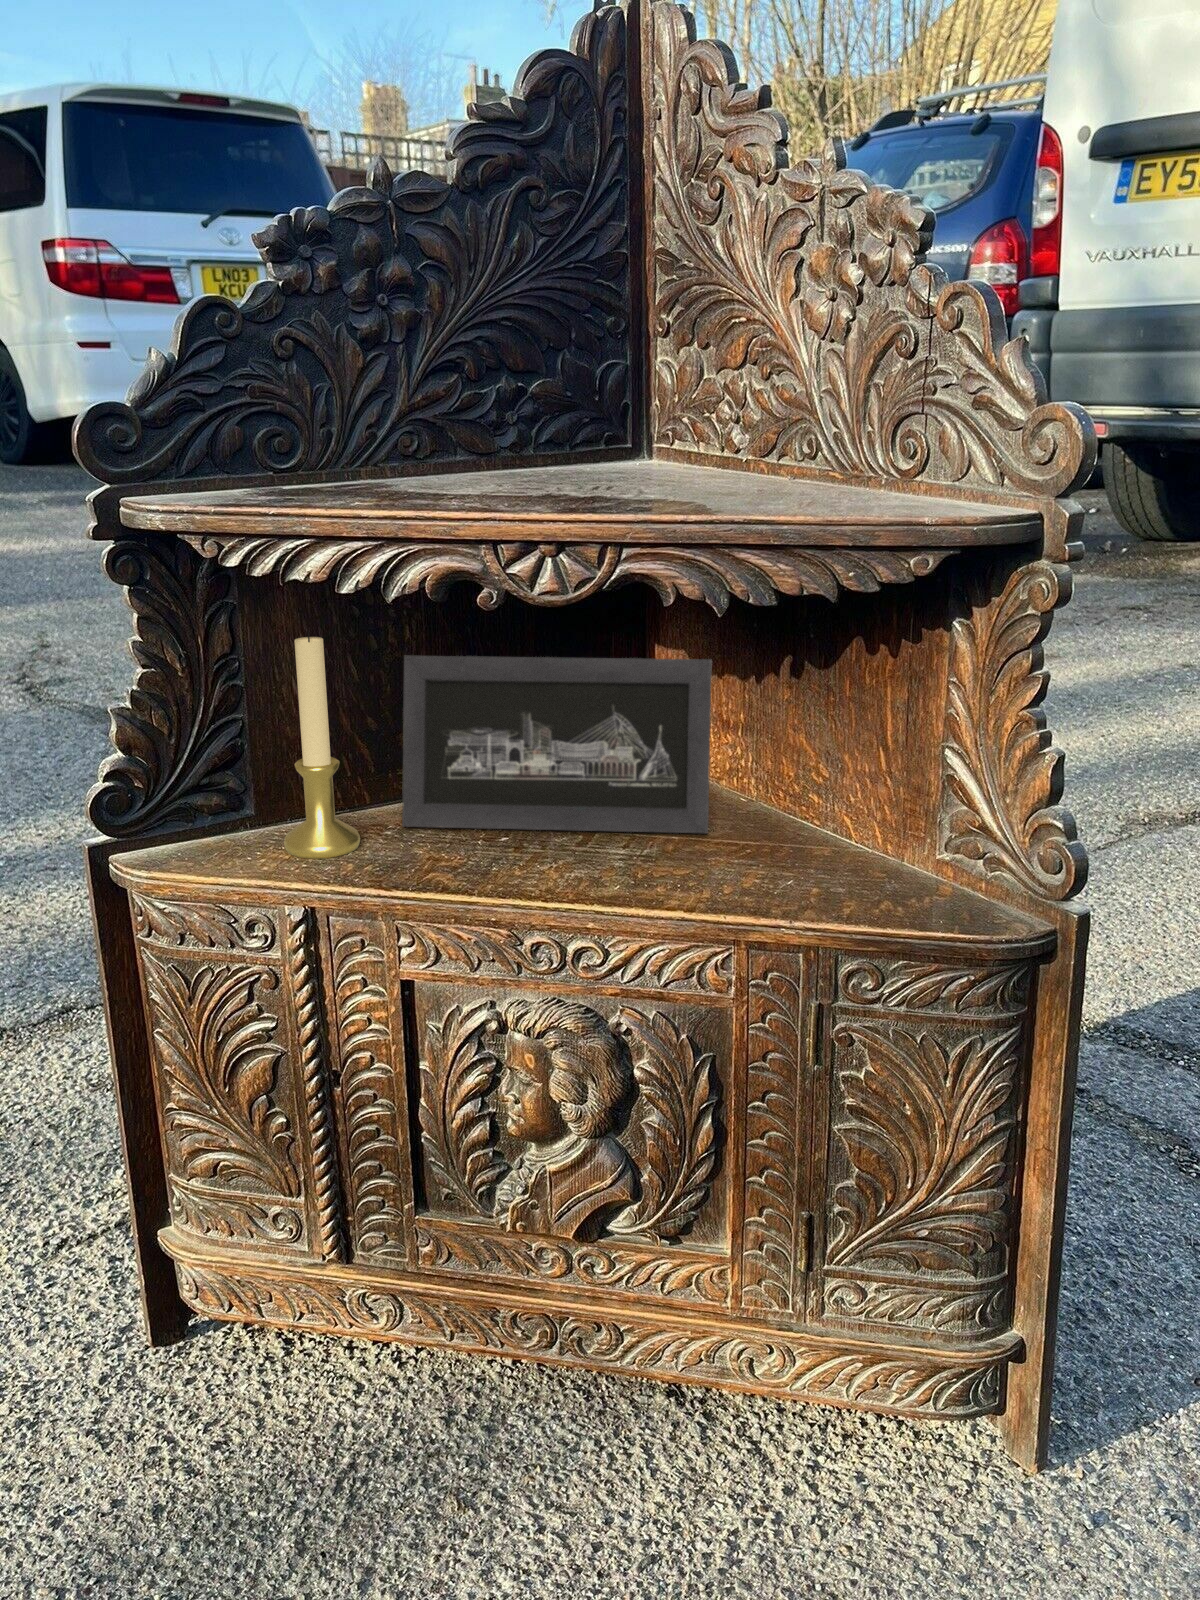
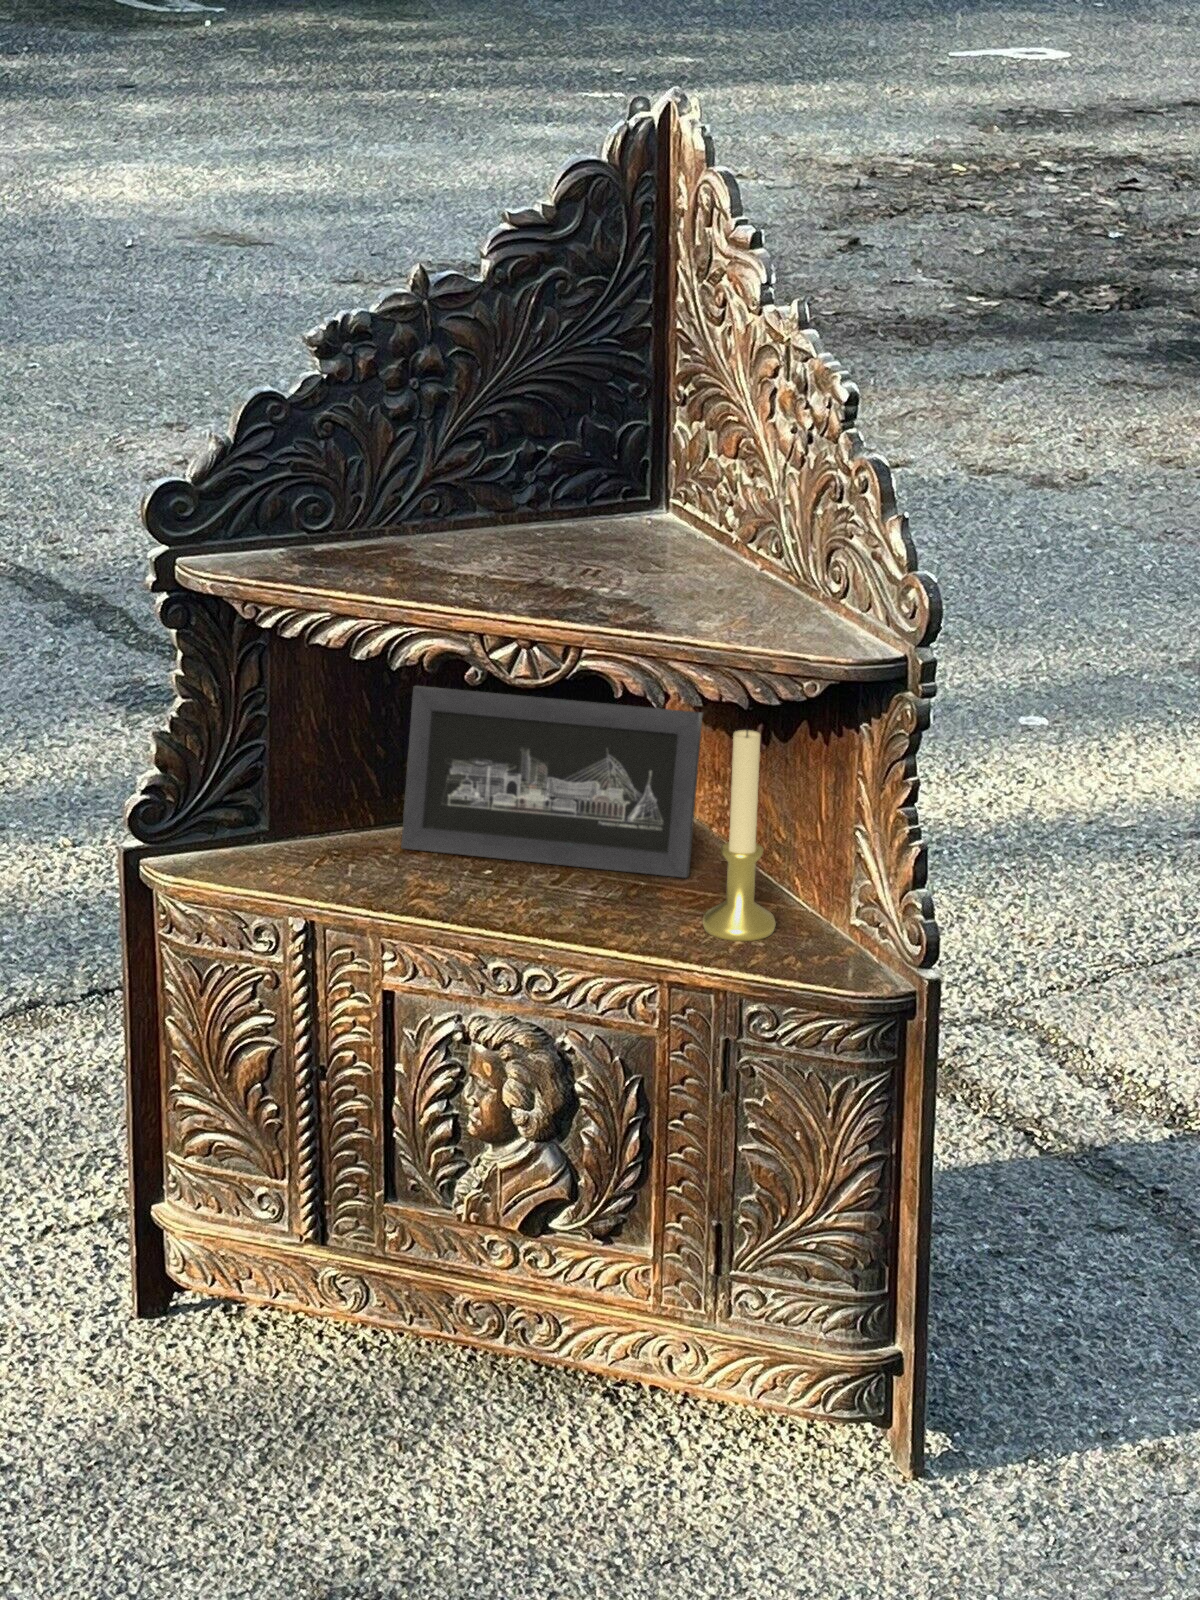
candle holder: present [284,631,360,859] -> present [703,729,776,941]

